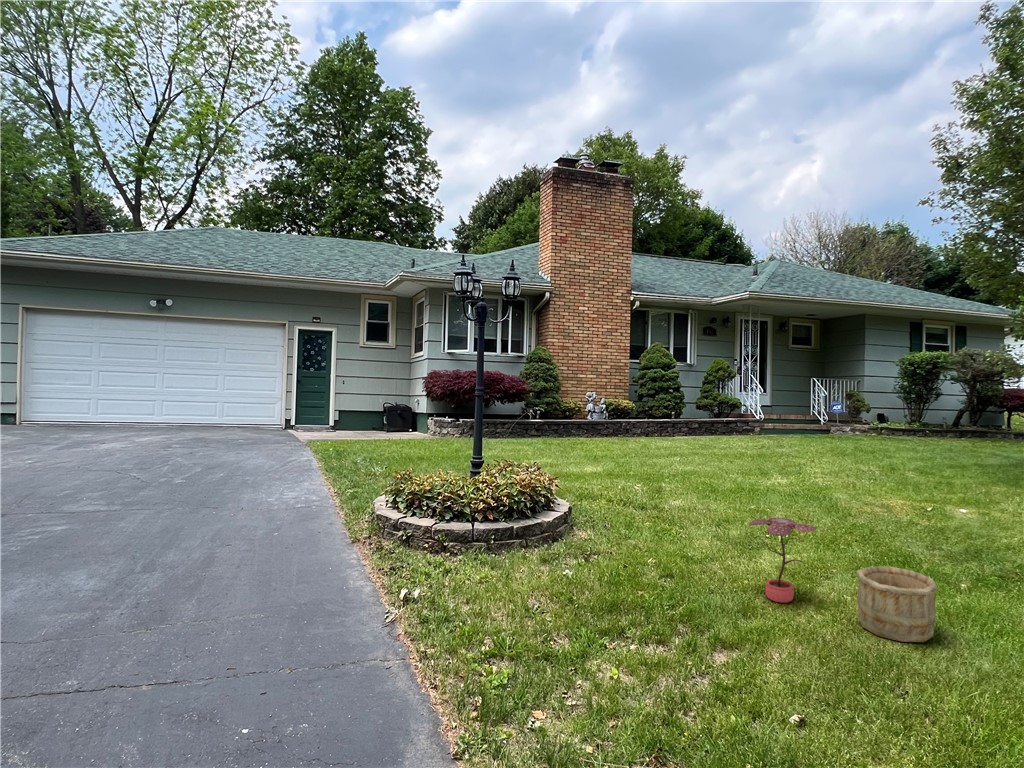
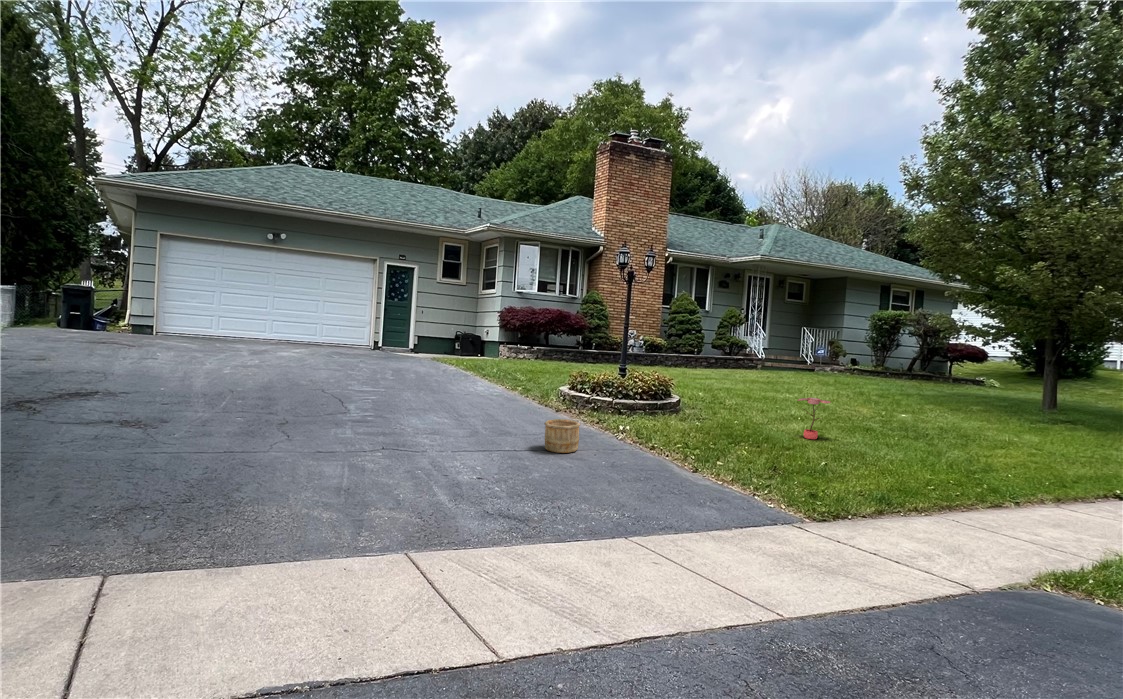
wooden bucket: present [856,566,938,642] -> present [544,419,580,453]

